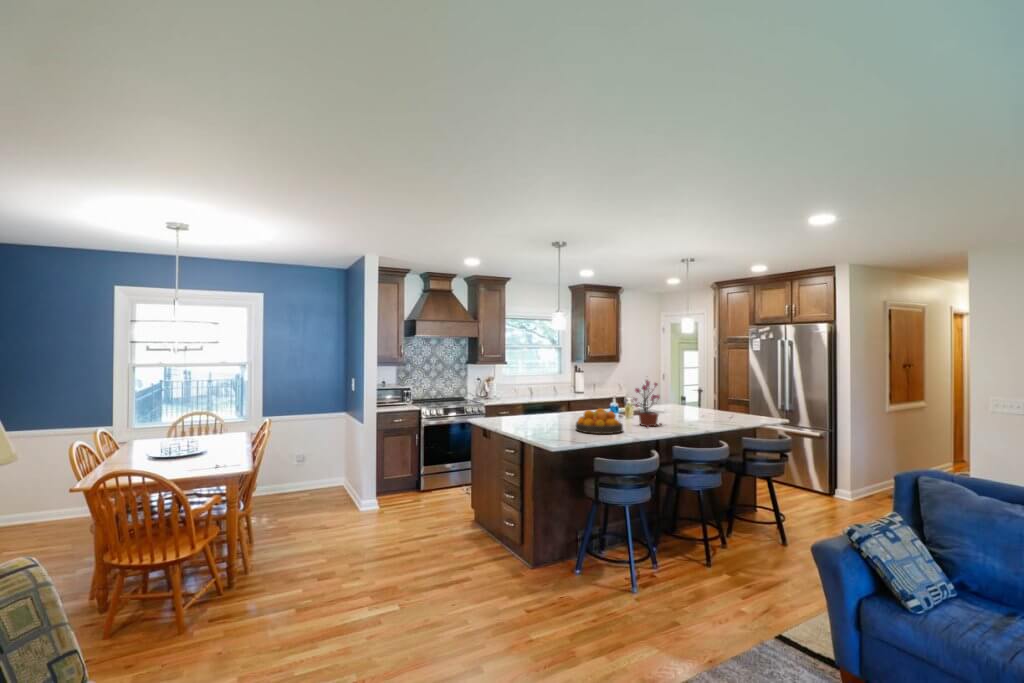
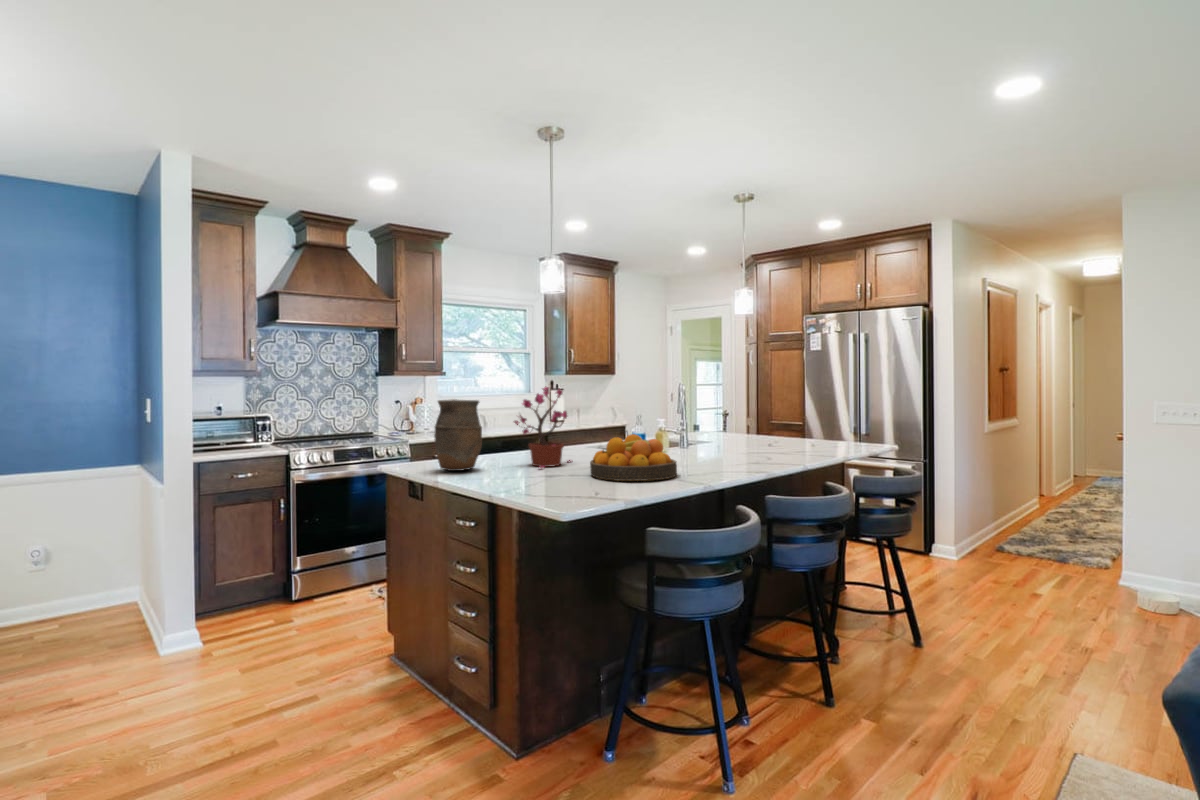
potted plant: present [633,381,660,427] -> present [514,386,571,468]
vase: none [497,386,521,424] -> present [434,399,482,471]

